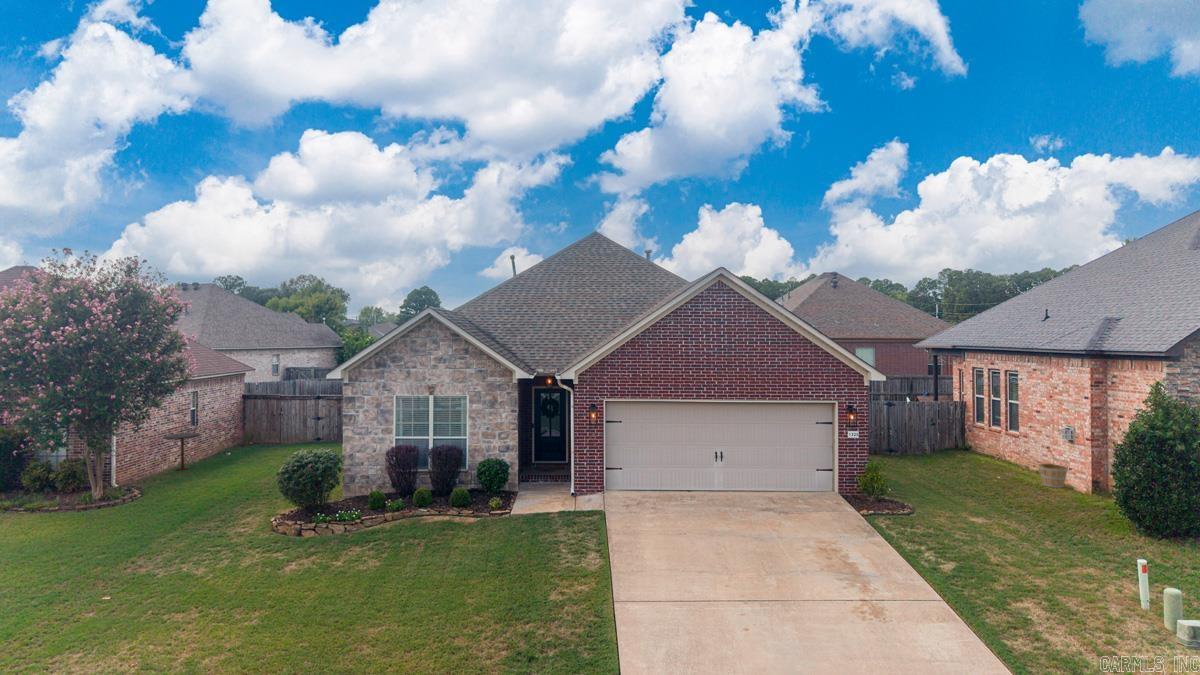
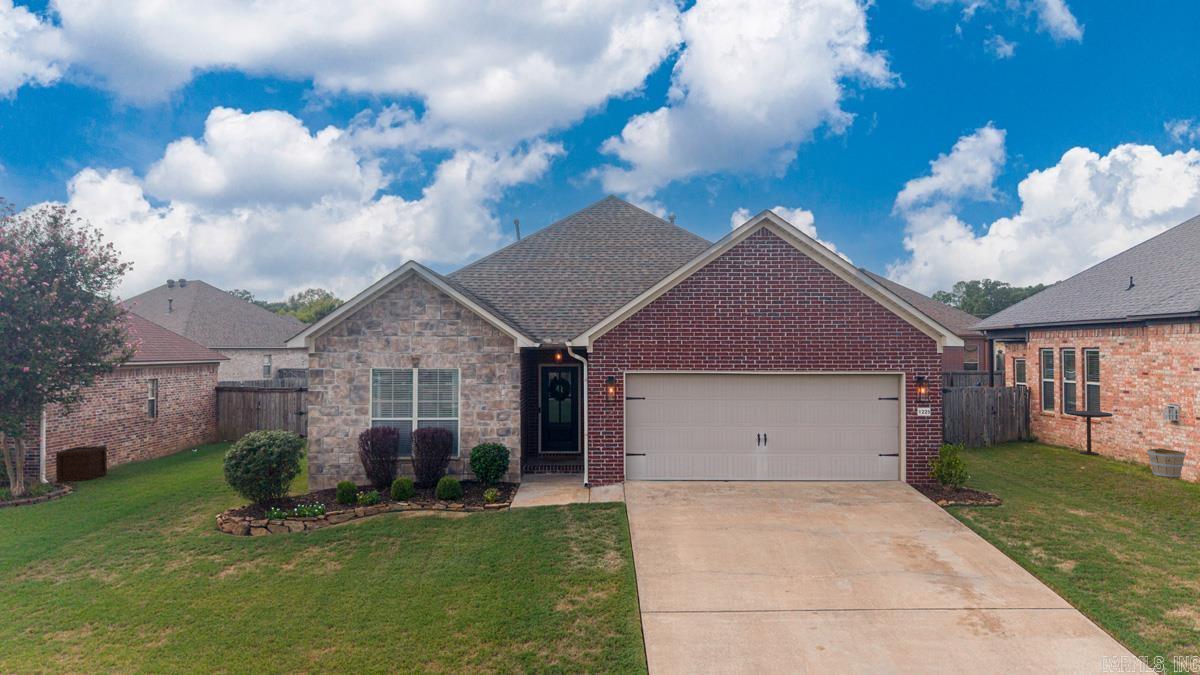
pedestal table: present [164,433,200,470] -> present [1065,411,1113,455]
wooden crate: none [121,456,162,486] -> present [56,446,107,481]

